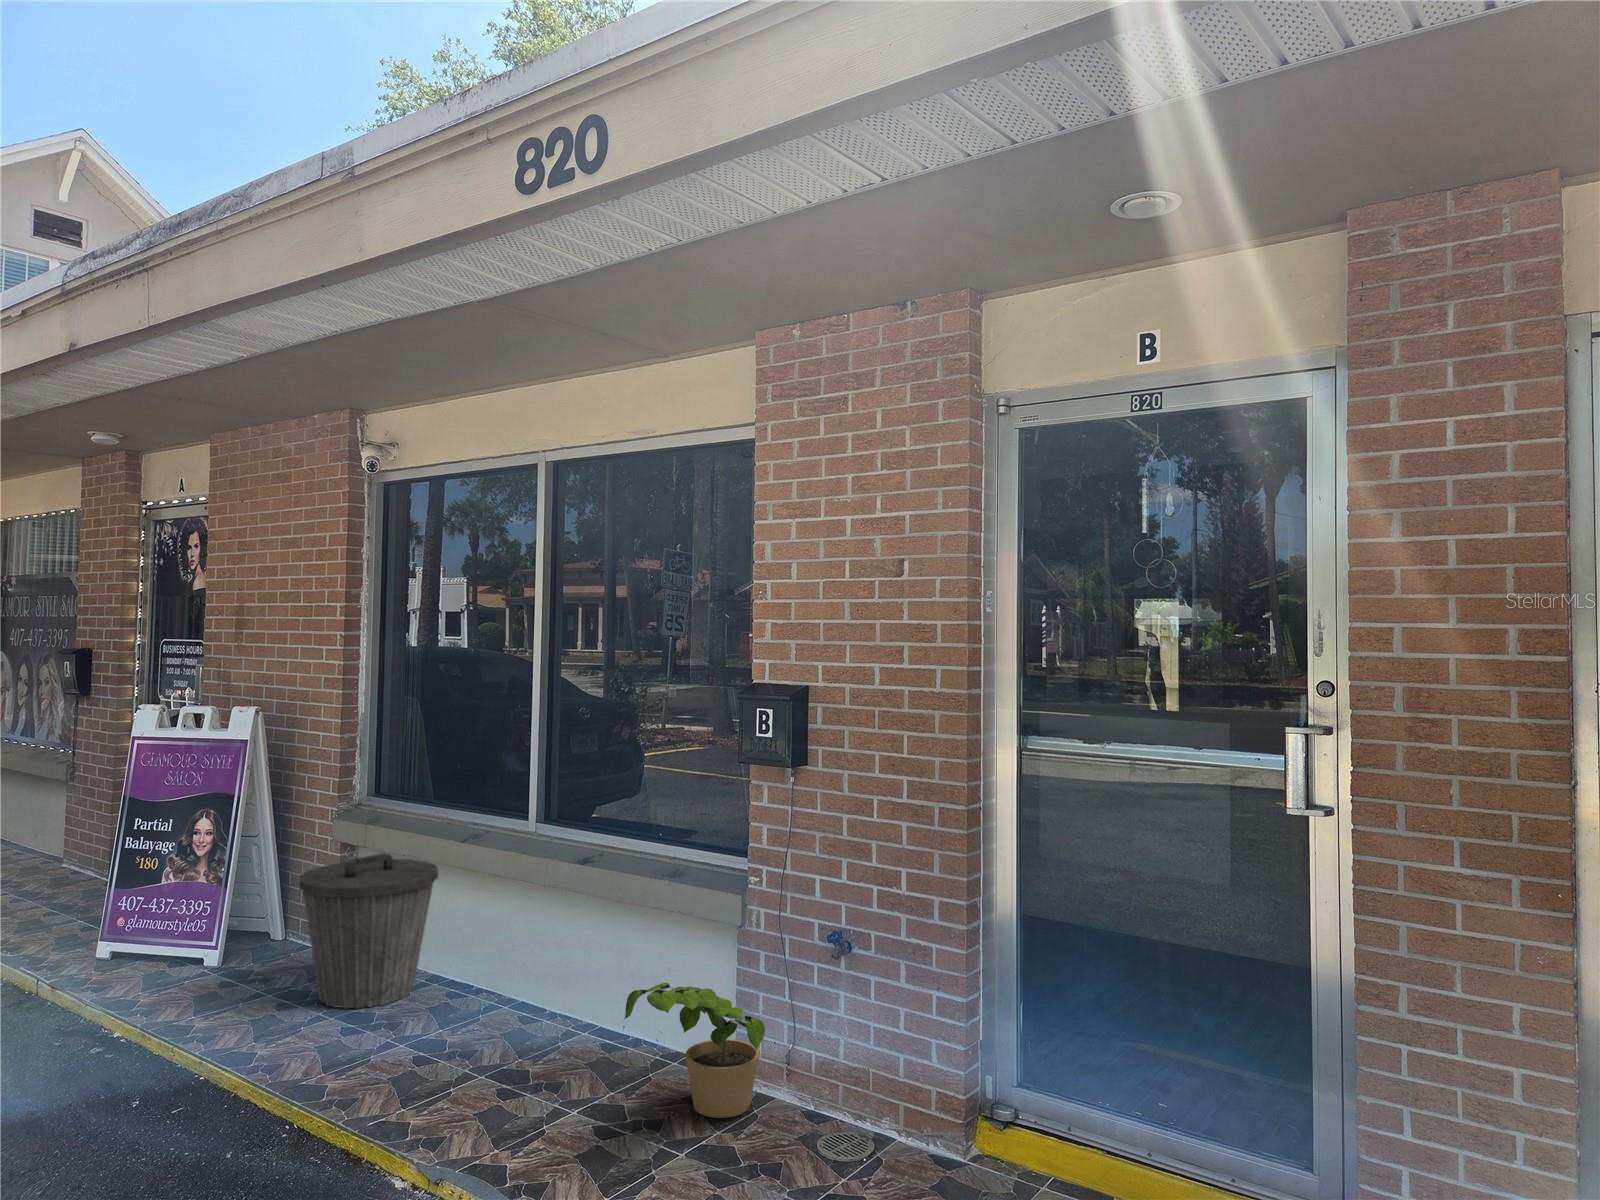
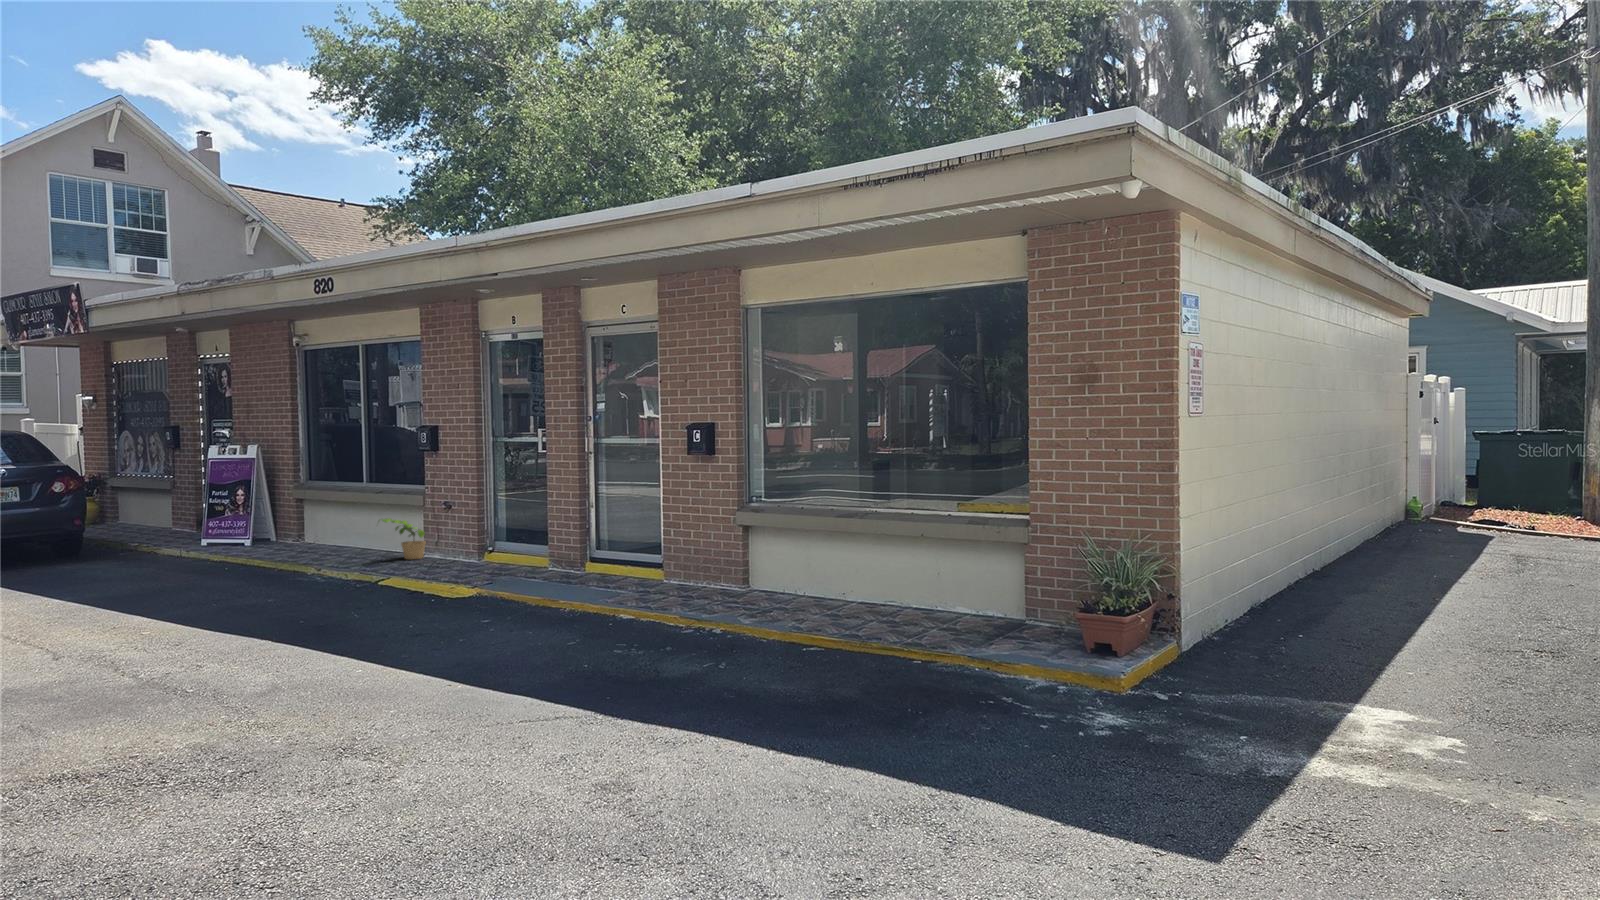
trash can: present [299,853,438,1008] -> none [279,497,332,550]

